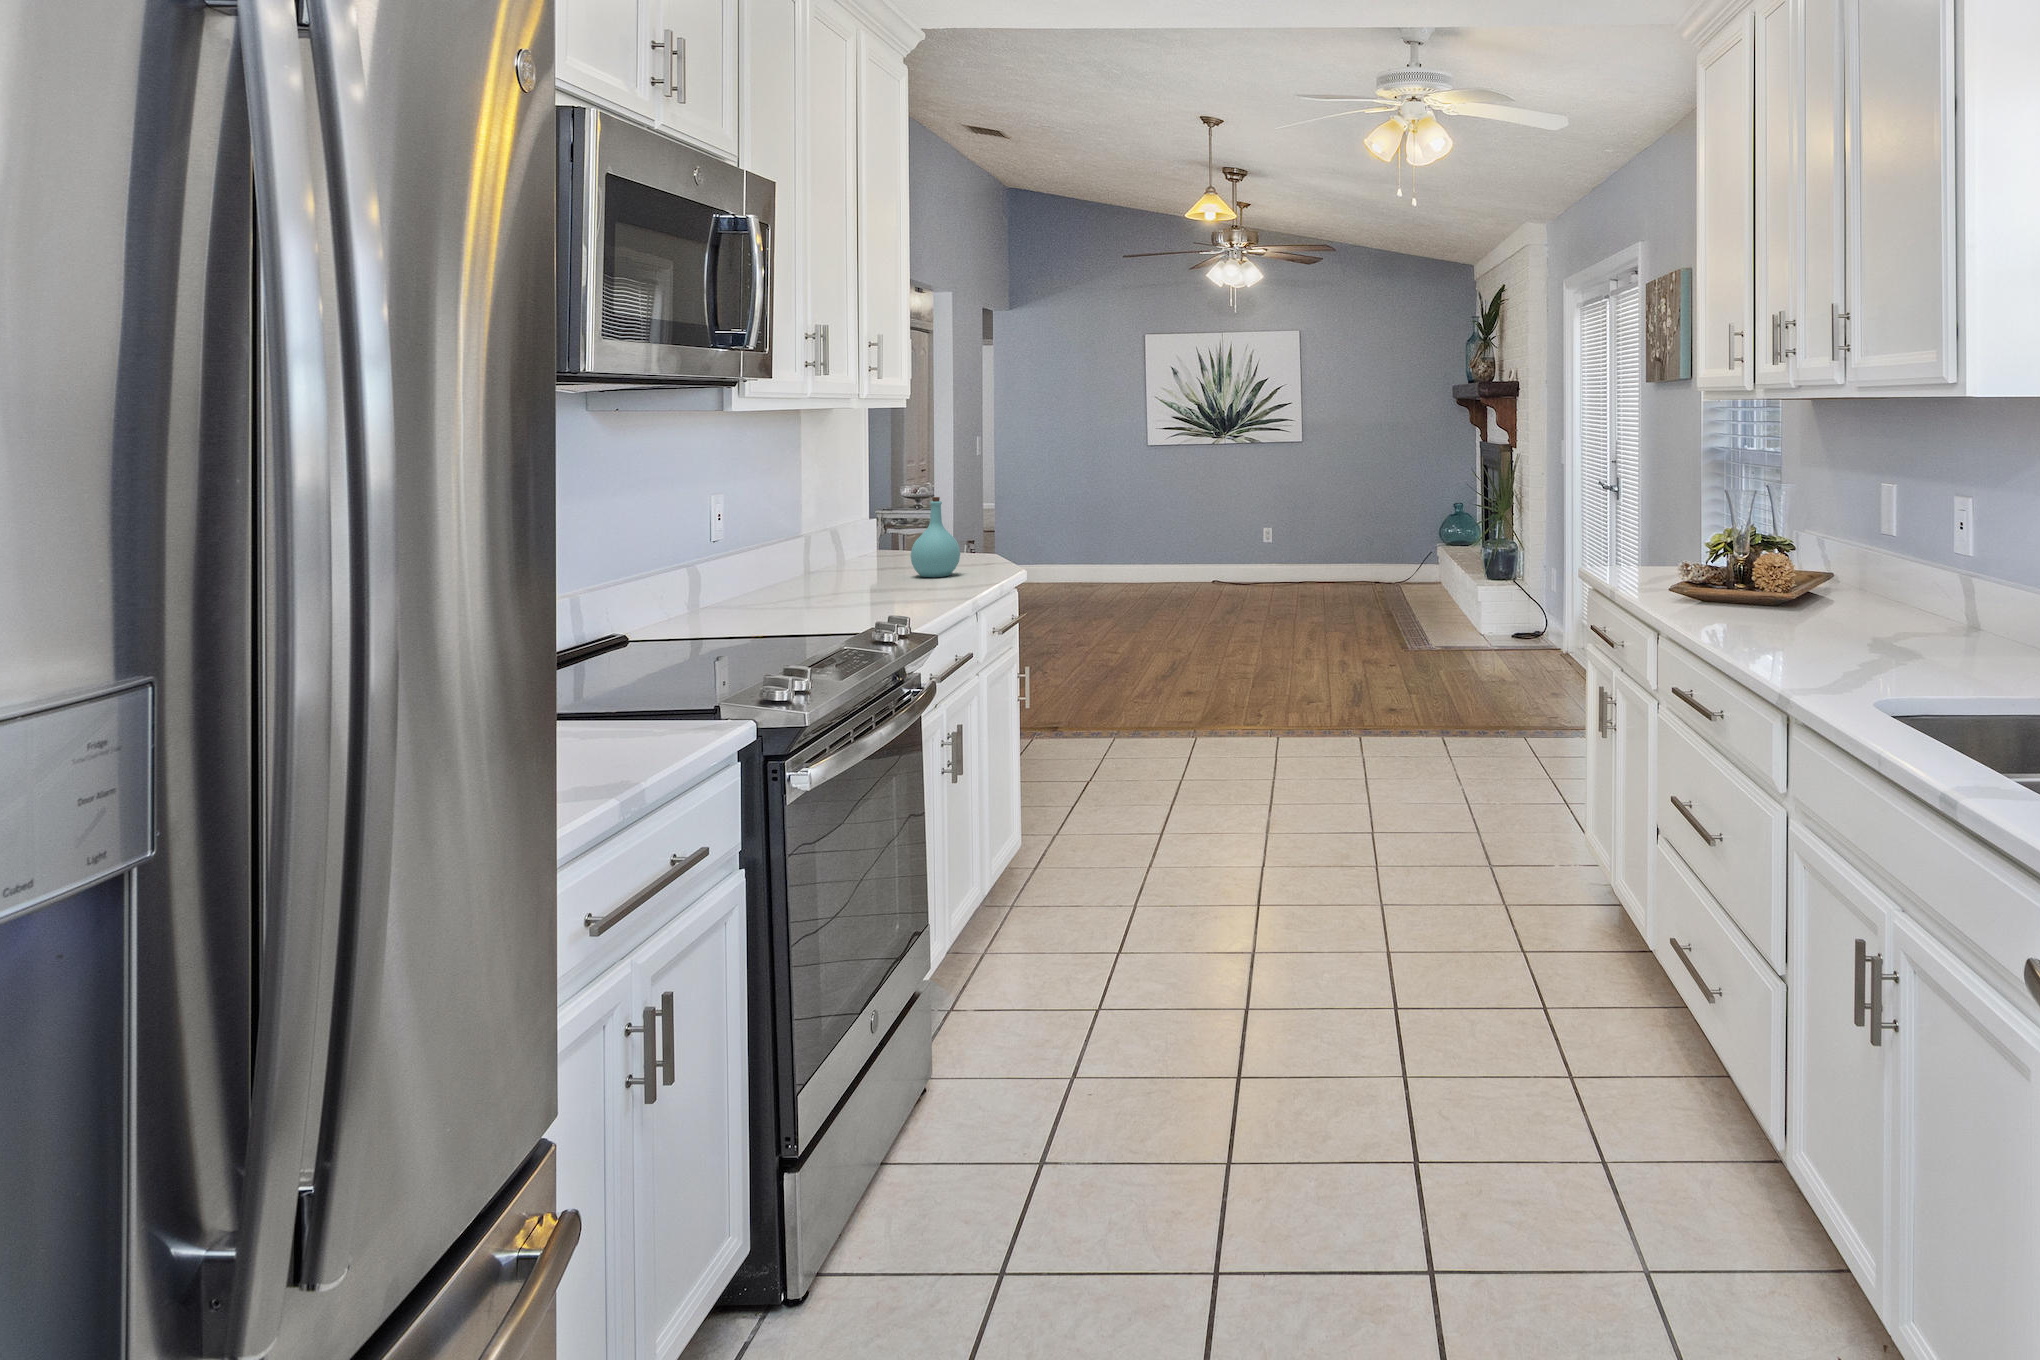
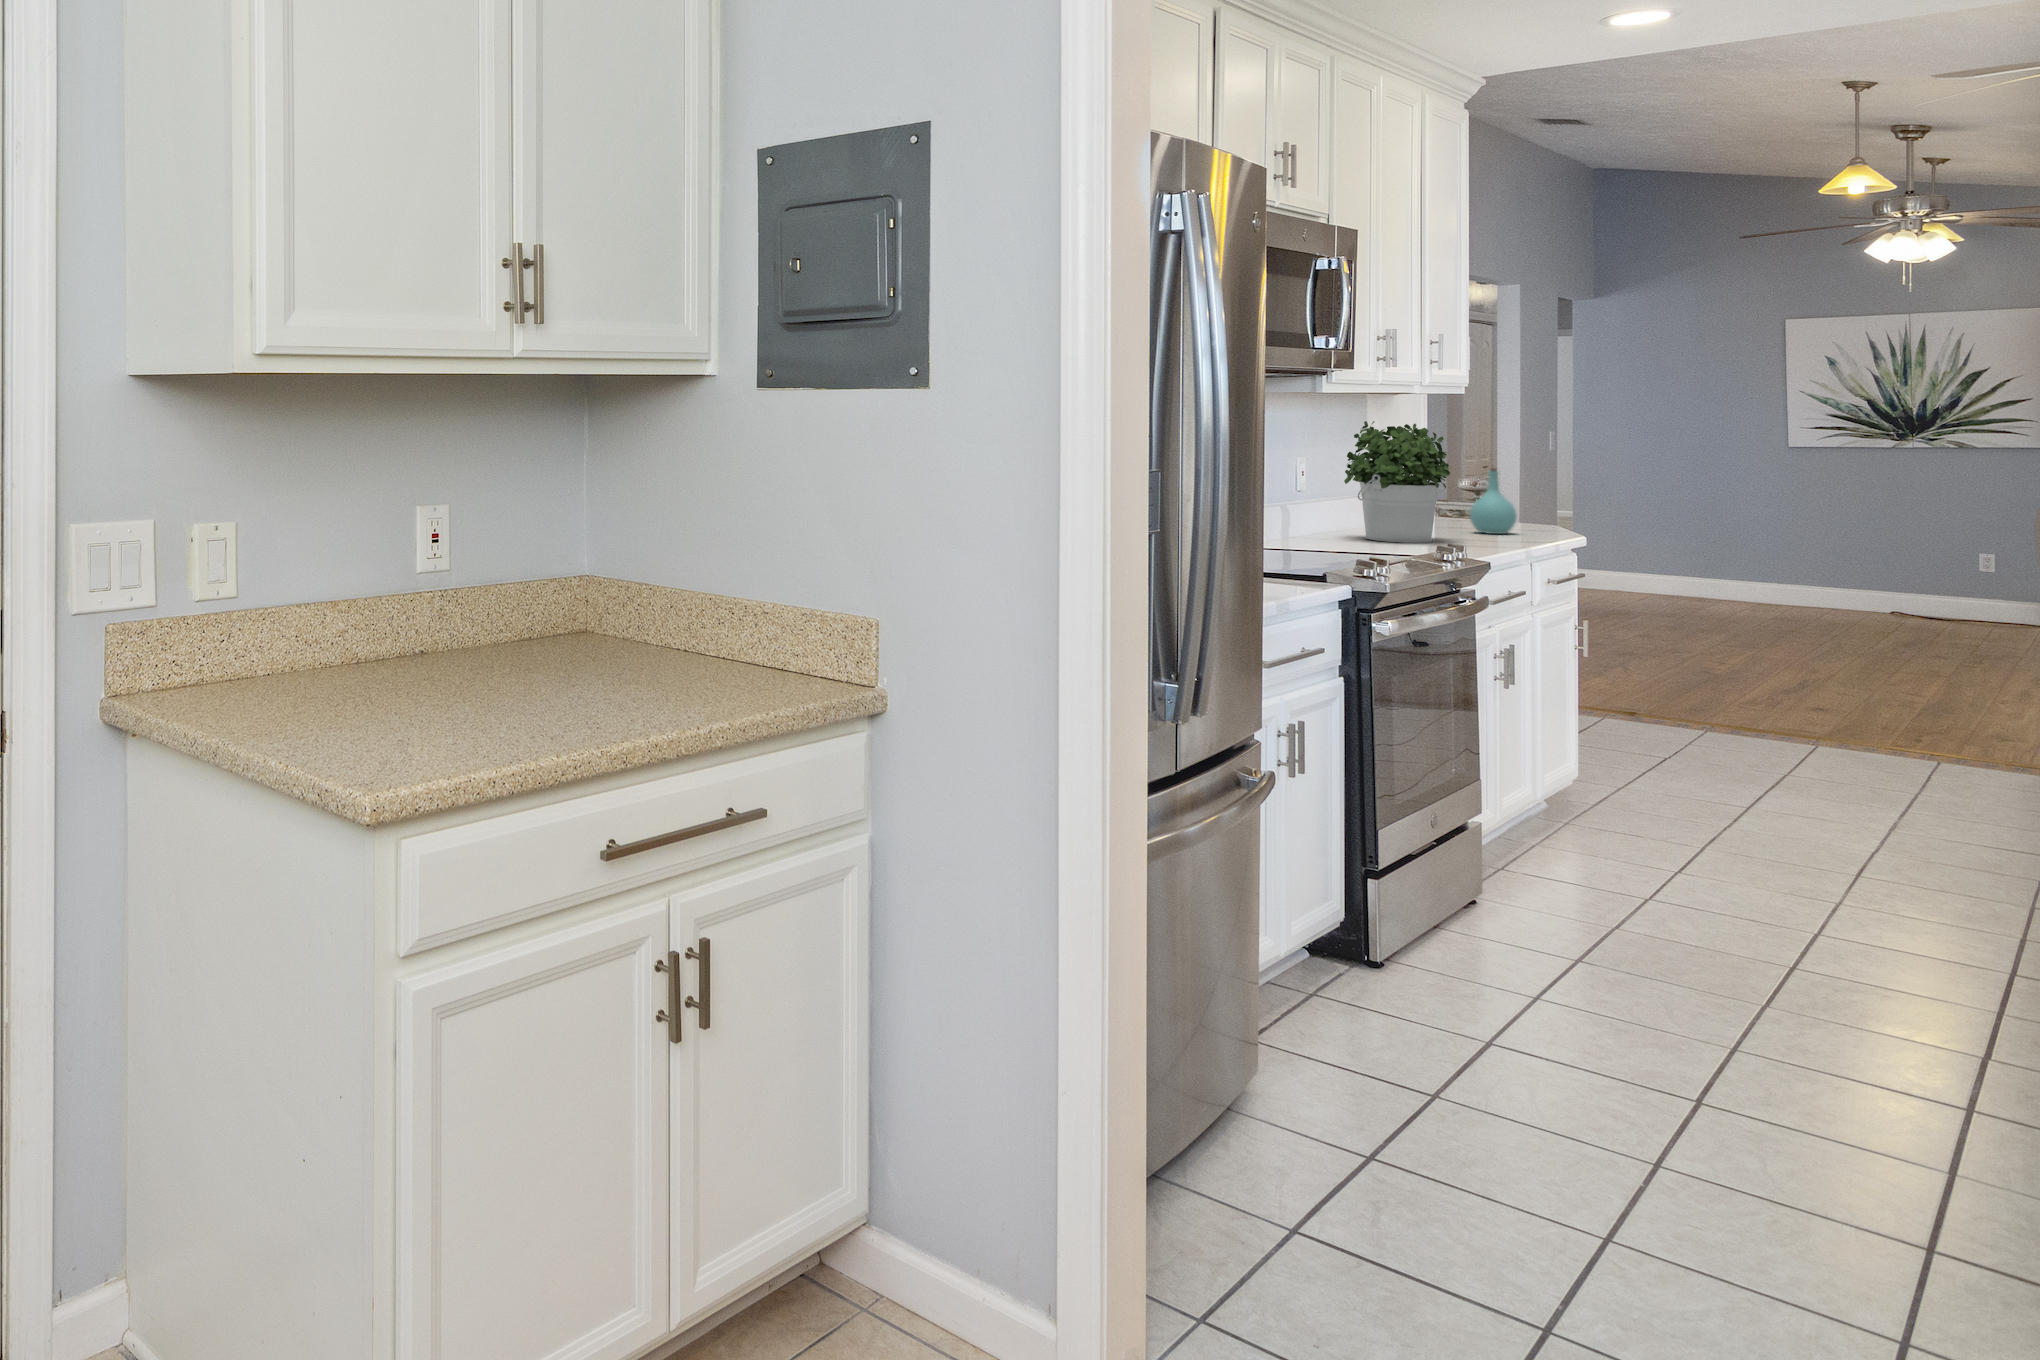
potted plant: none [763,447,890,606] -> present [1344,421,1450,543]

